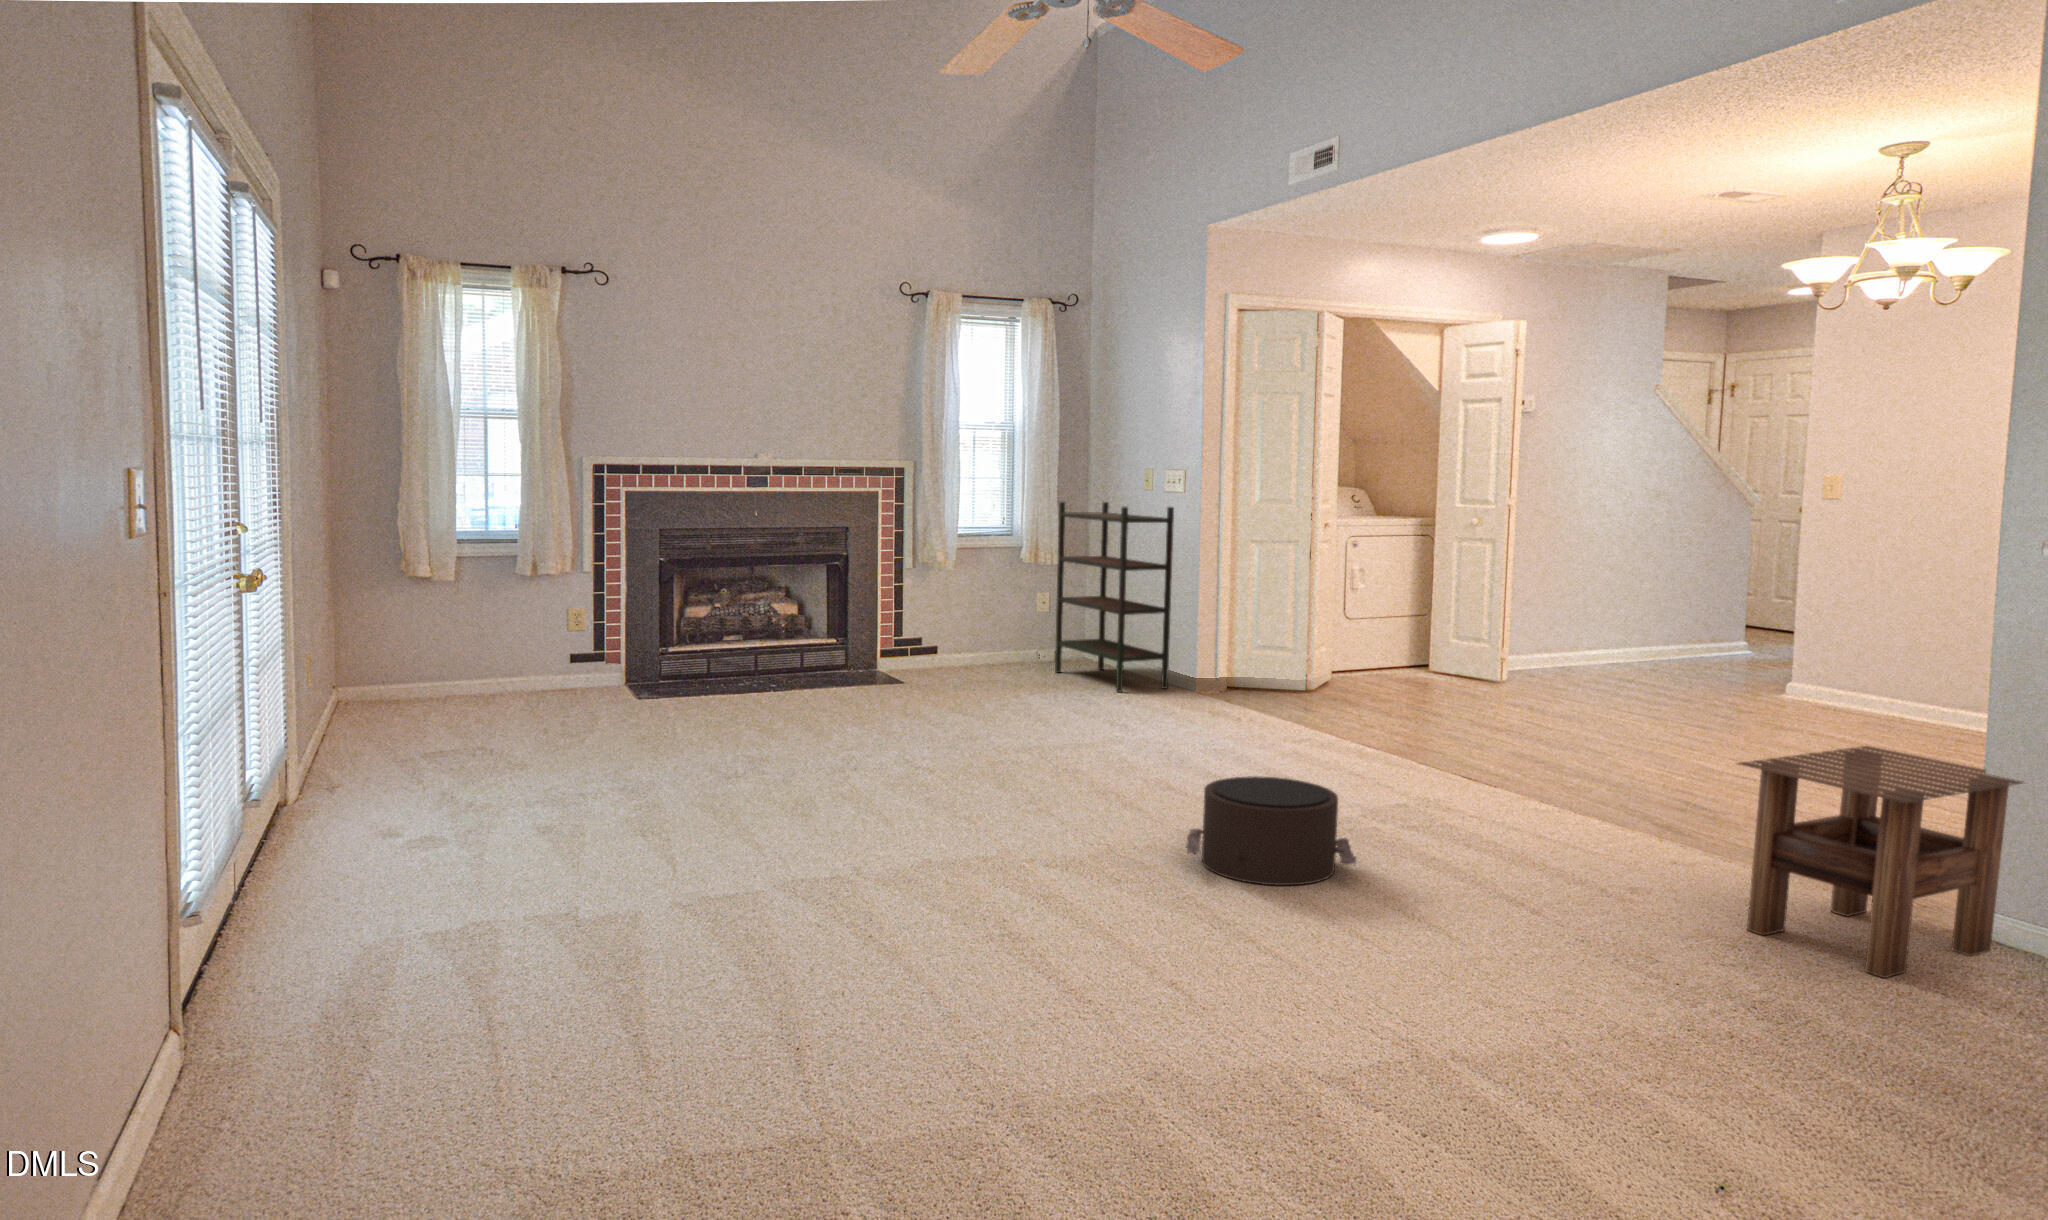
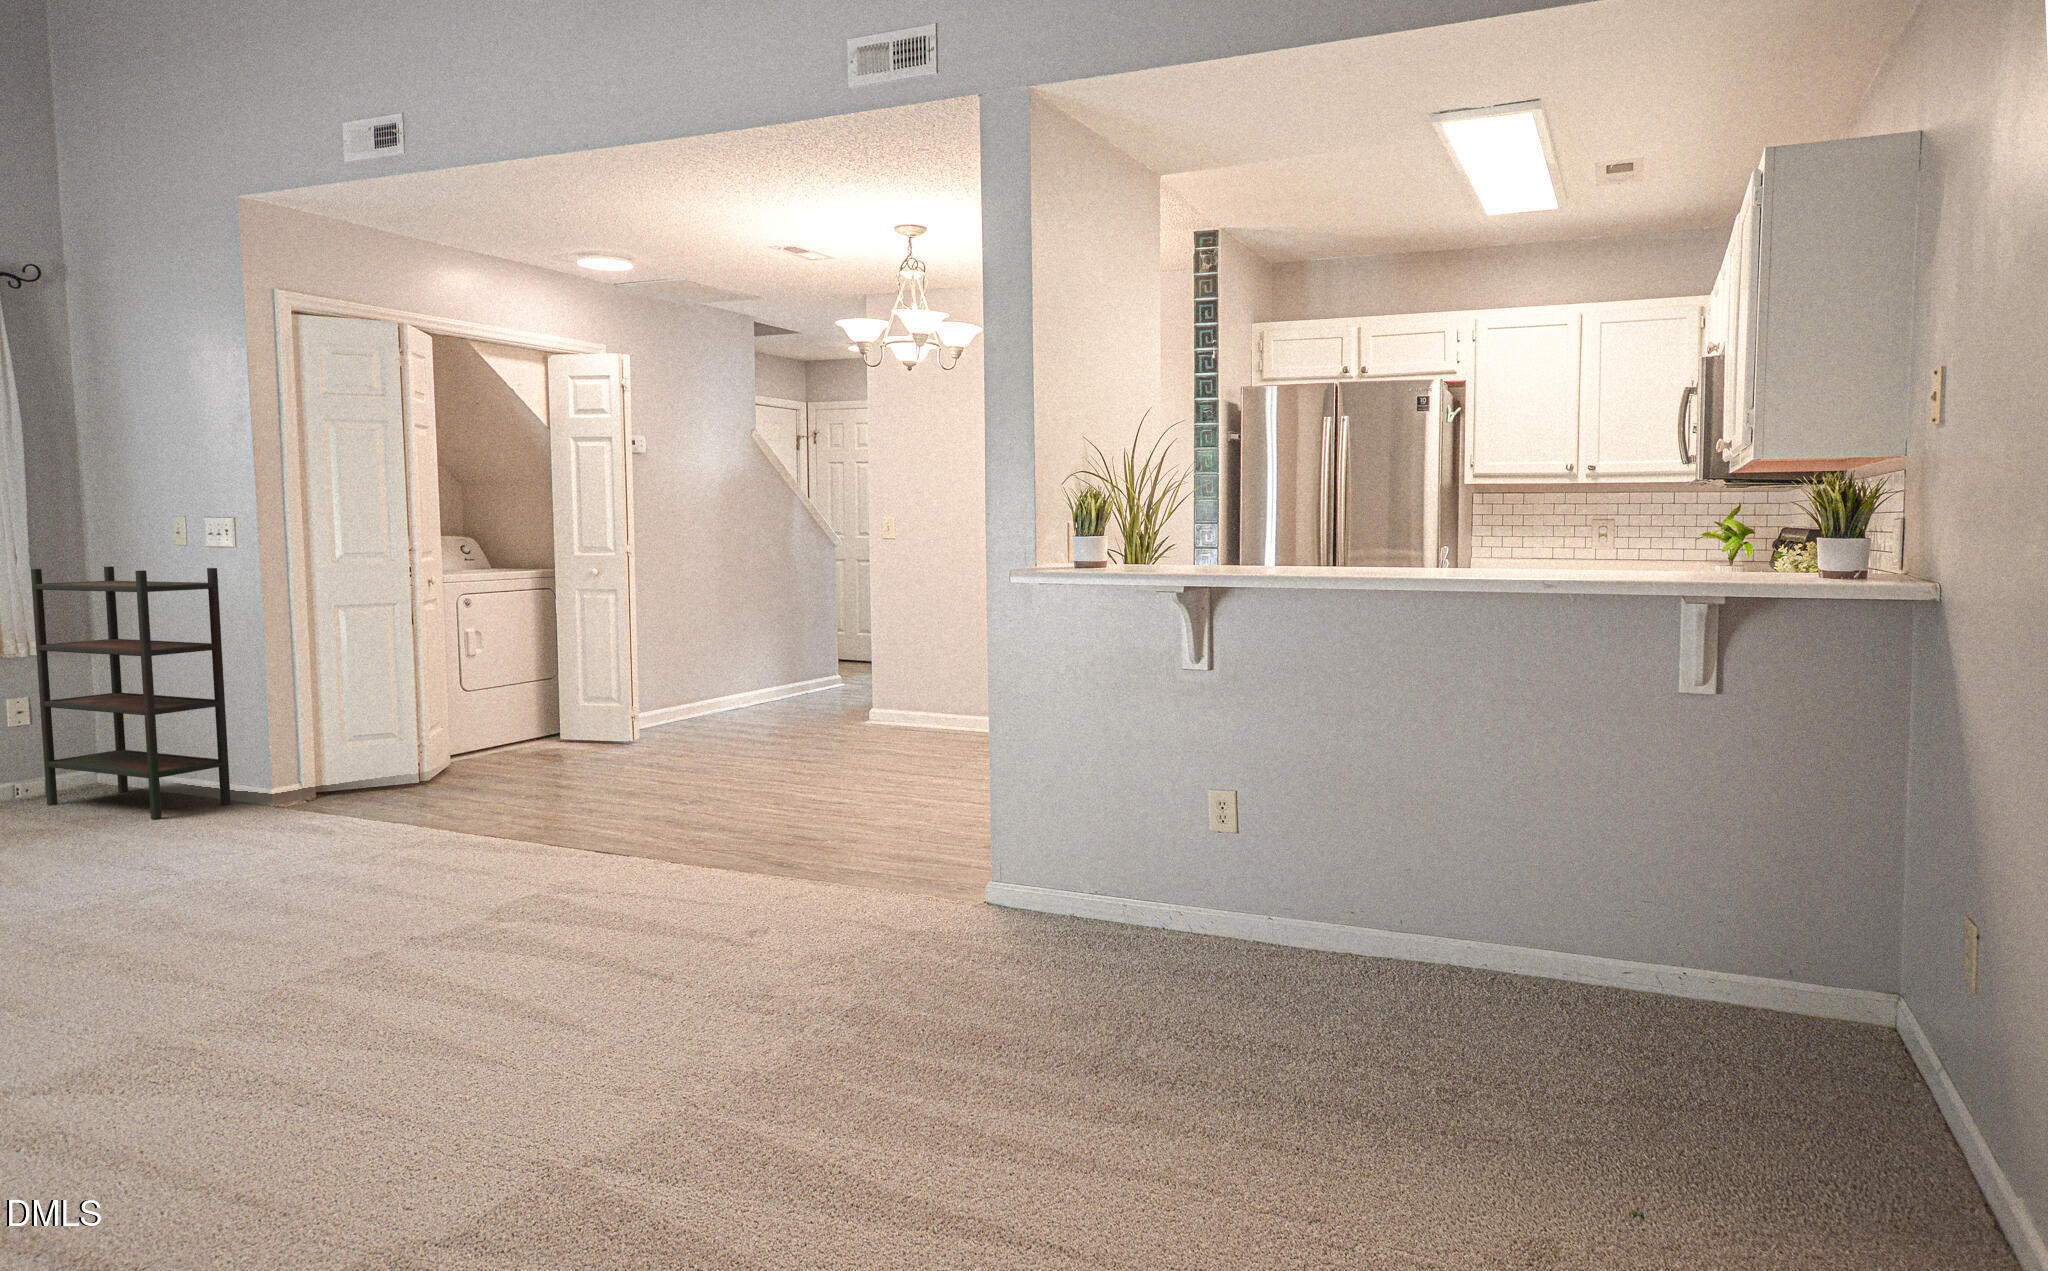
side table: present [1738,746,2028,978] -> none [928,760,1165,985]
pouf: present [1186,776,1356,885] -> none [292,902,535,1054]

